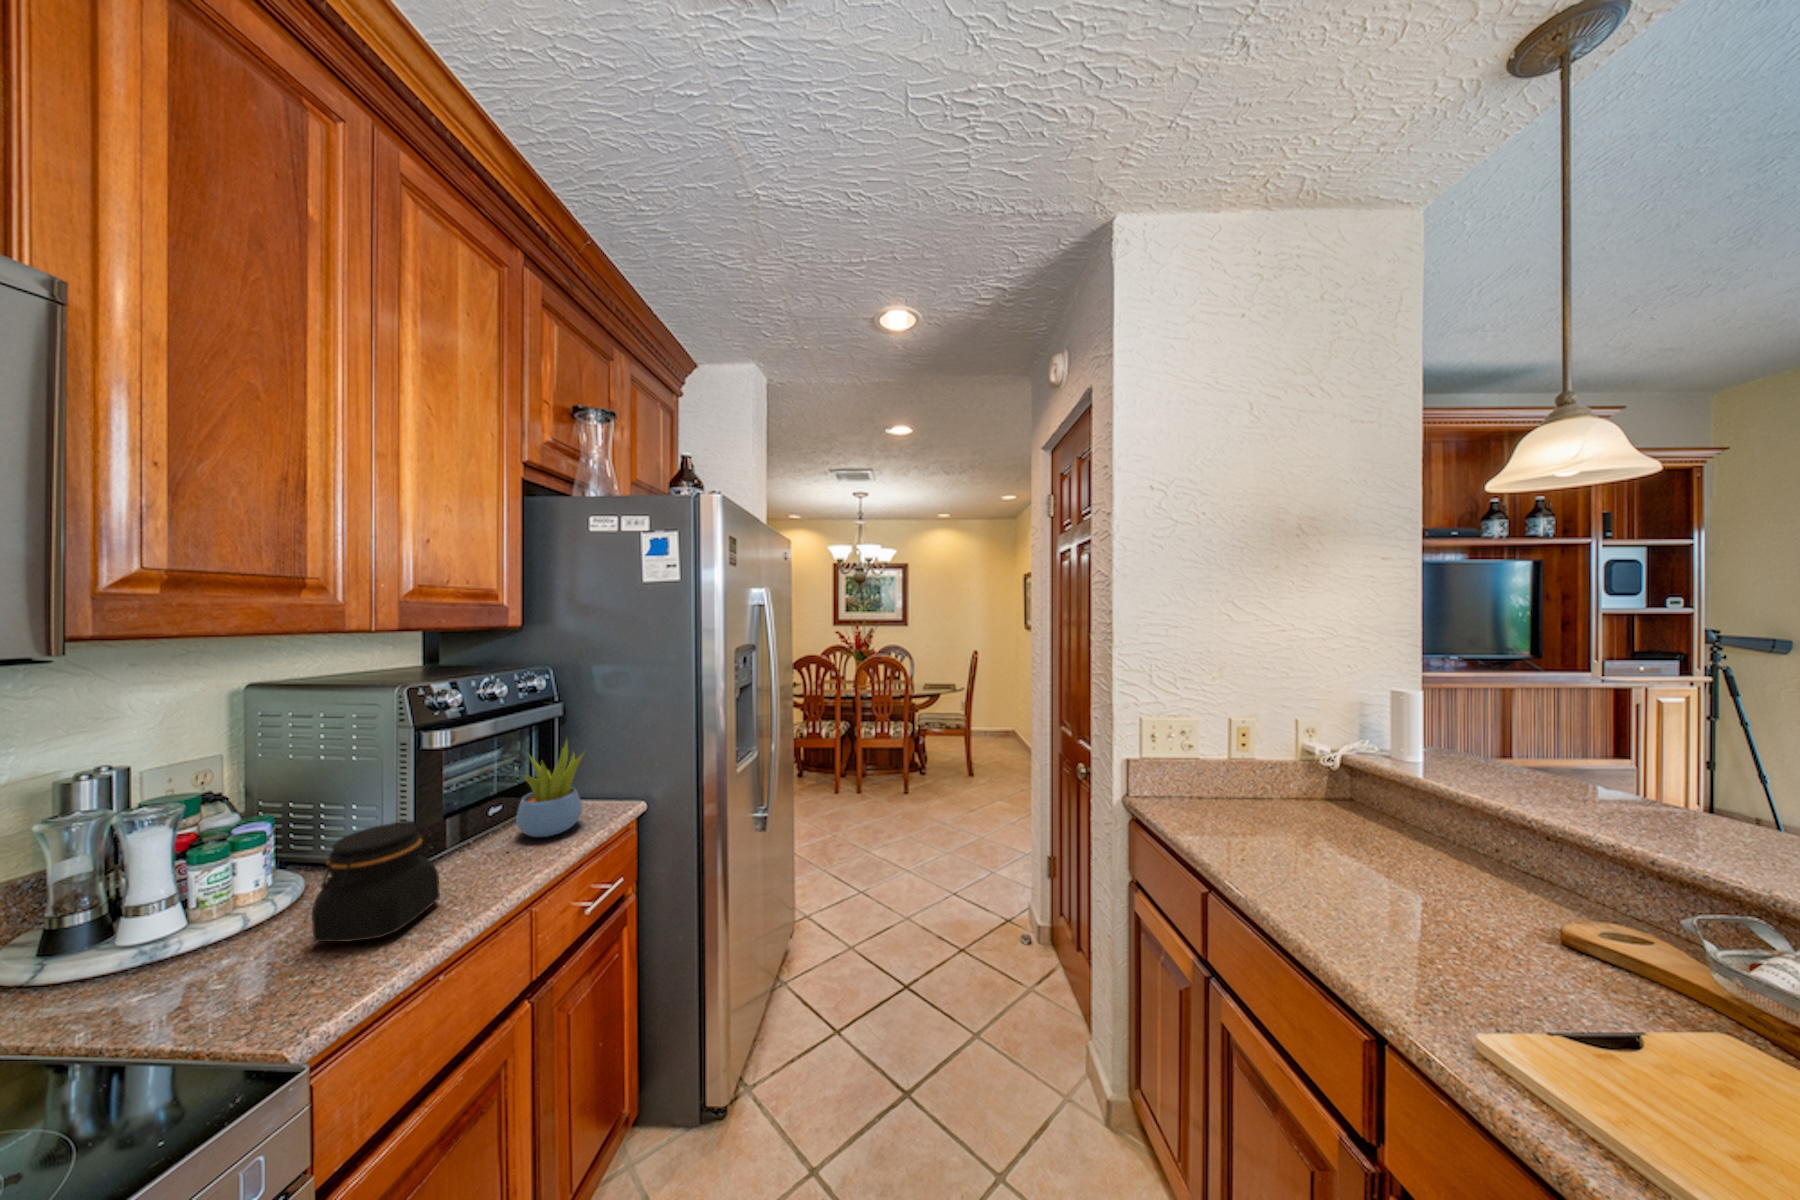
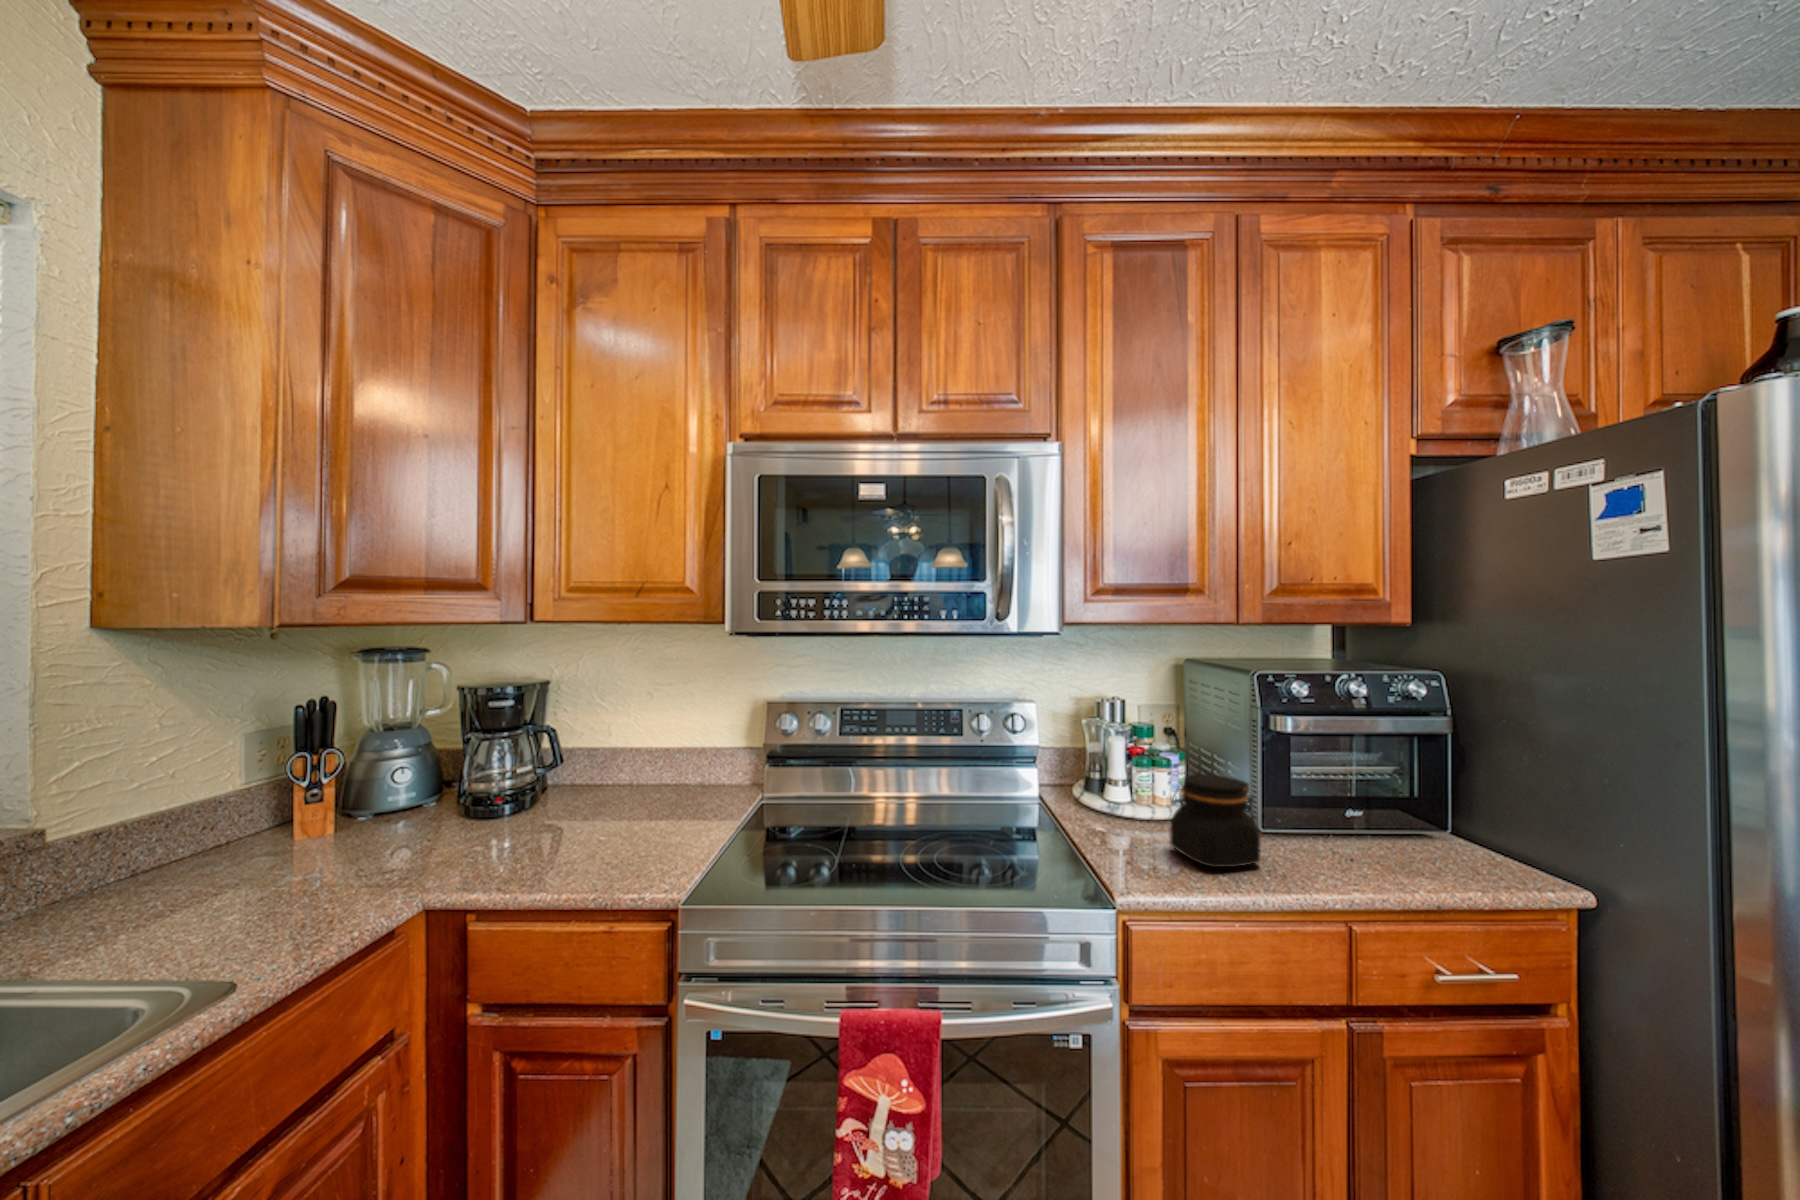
succulent plant: present [516,741,586,837] -> none [1366,759,1458,871]

